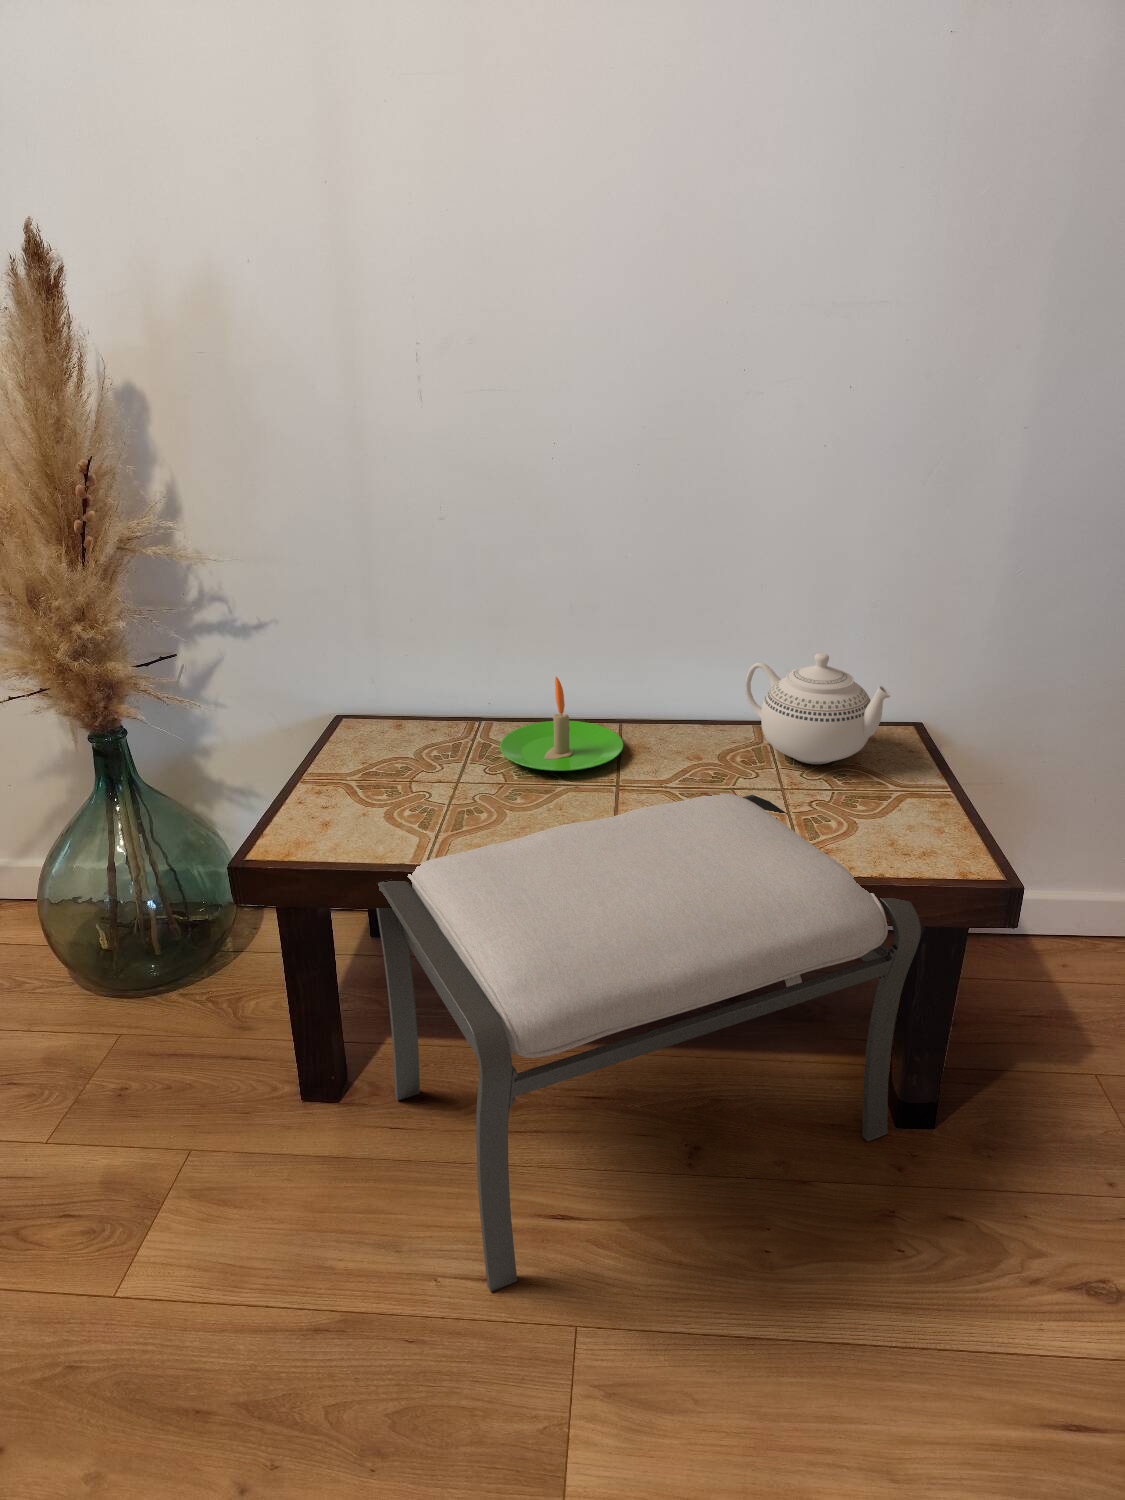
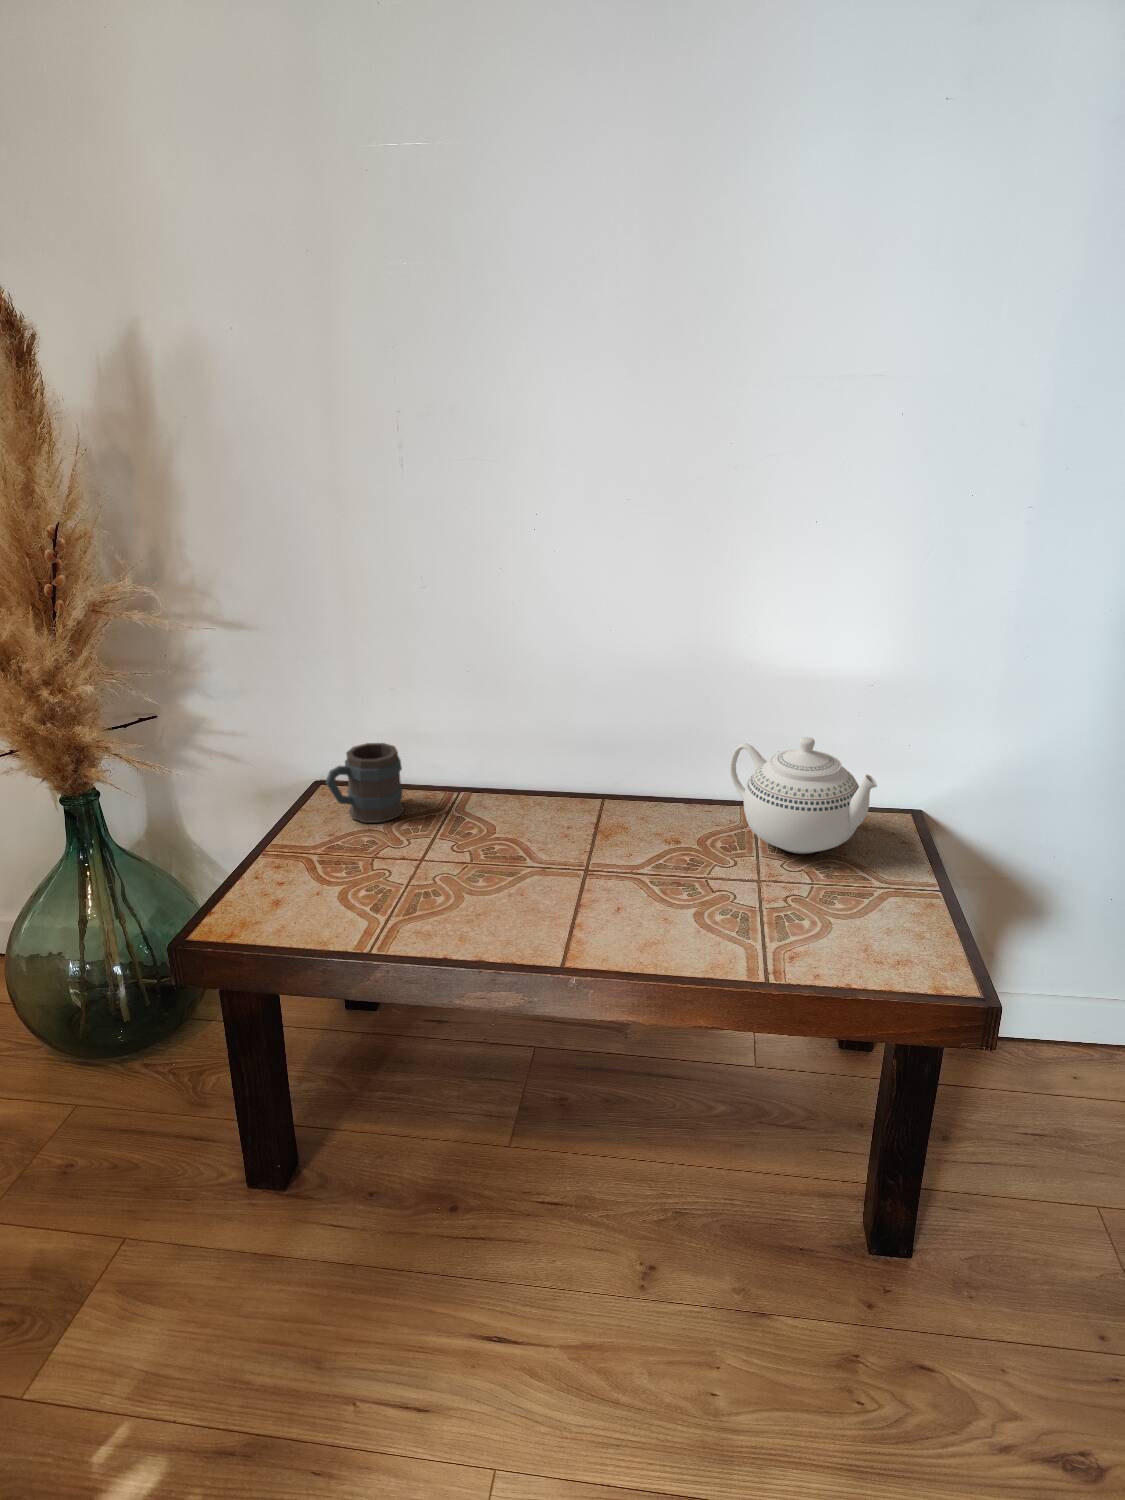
mug: none [356,673,431,750] -> present [326,743,404,823]
candle: present [500,676,623,771] -> none [471,752,600,852]
ottoman: present [377,793,921,1292] -> none [319,882,890,1420]

